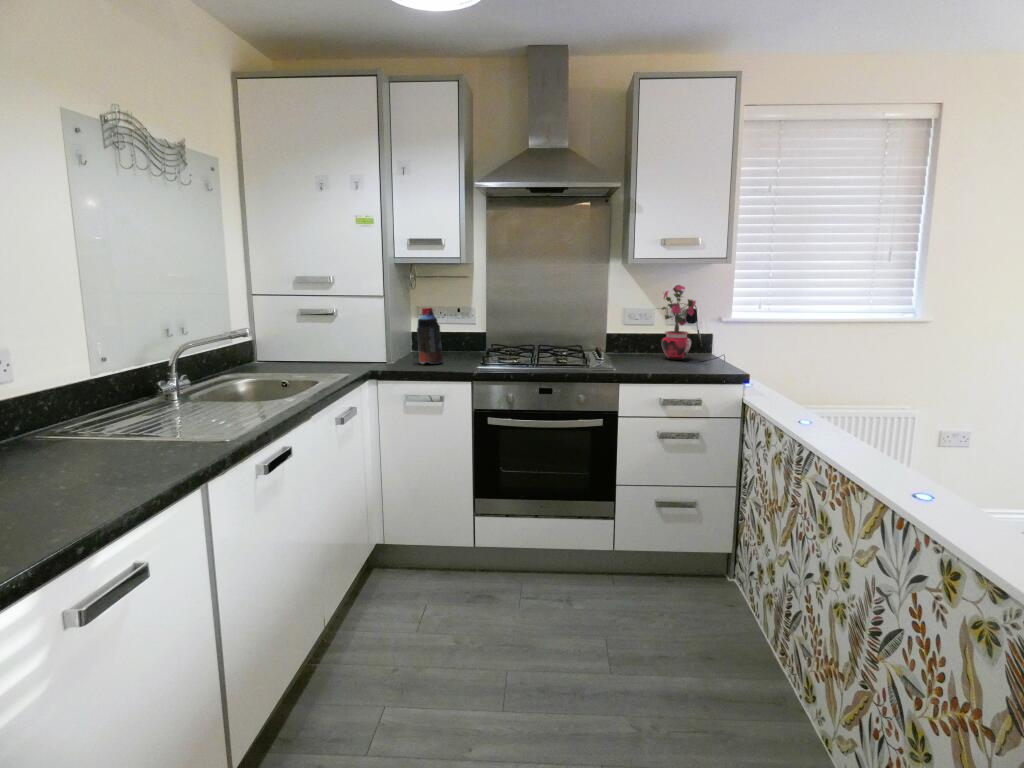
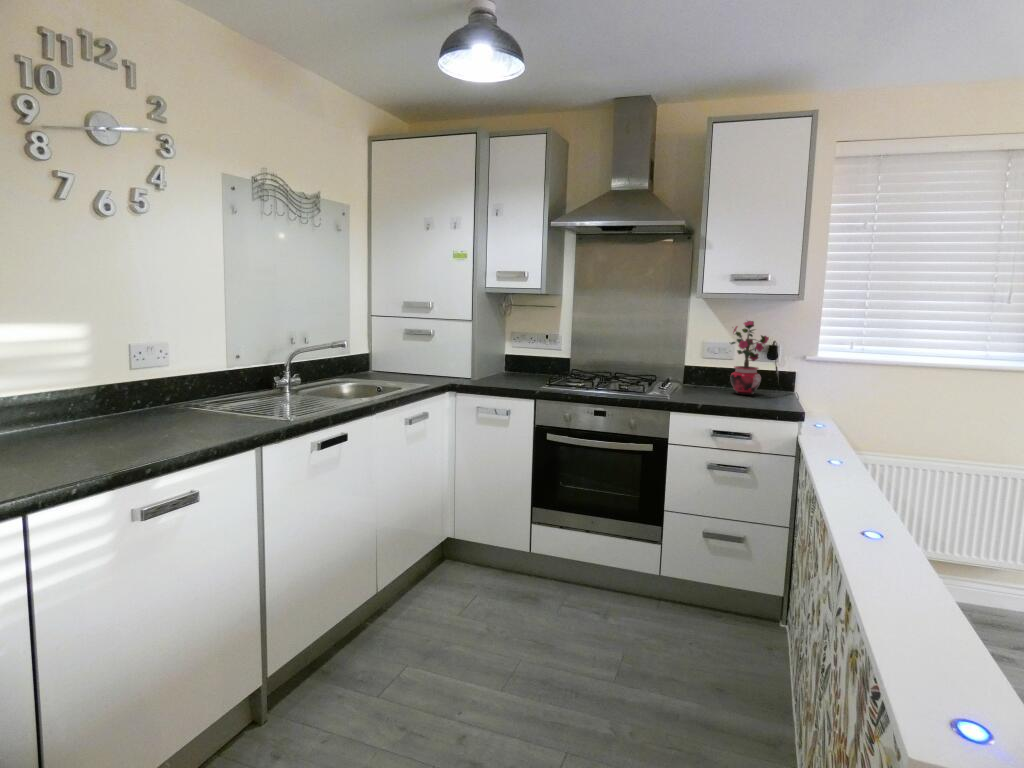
bottle: present [417,308,443,364] -> none [495,332,517,382]

